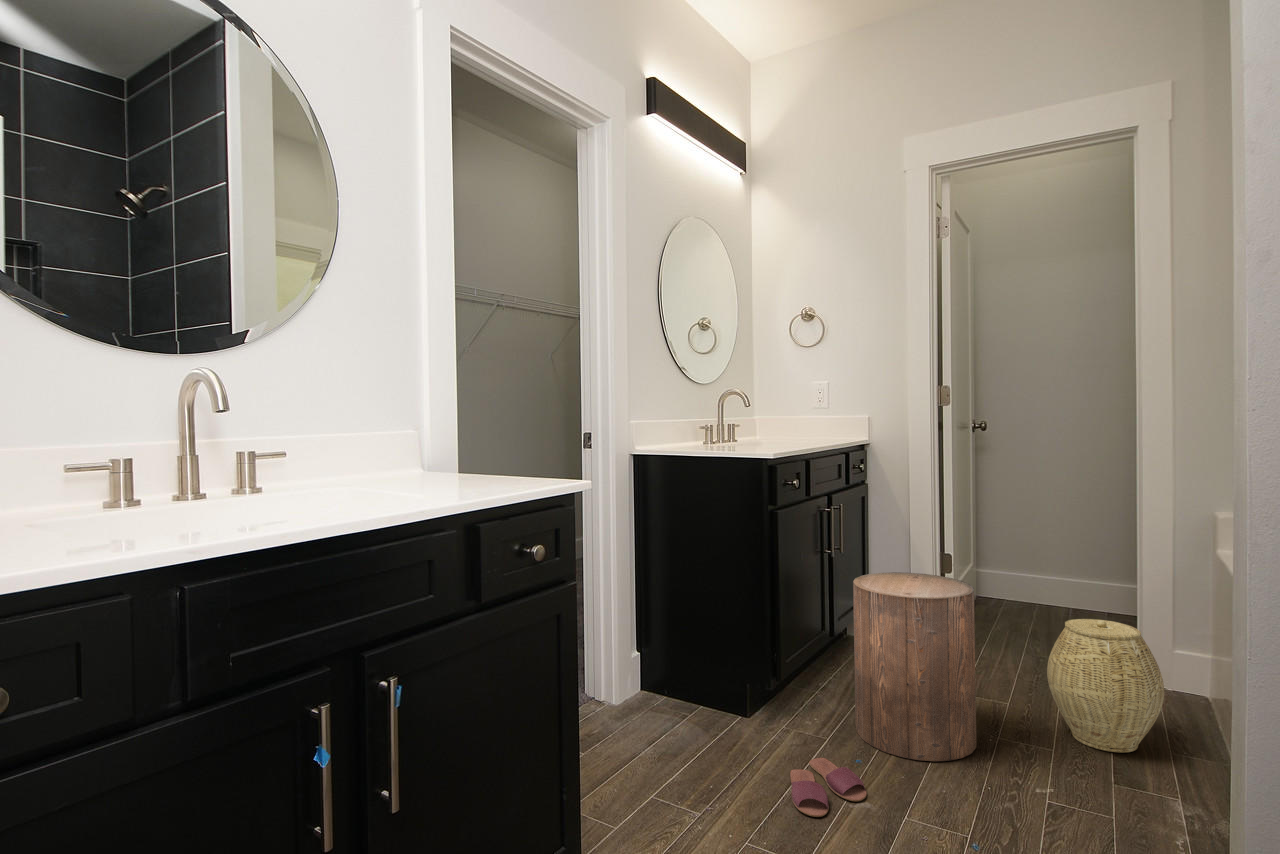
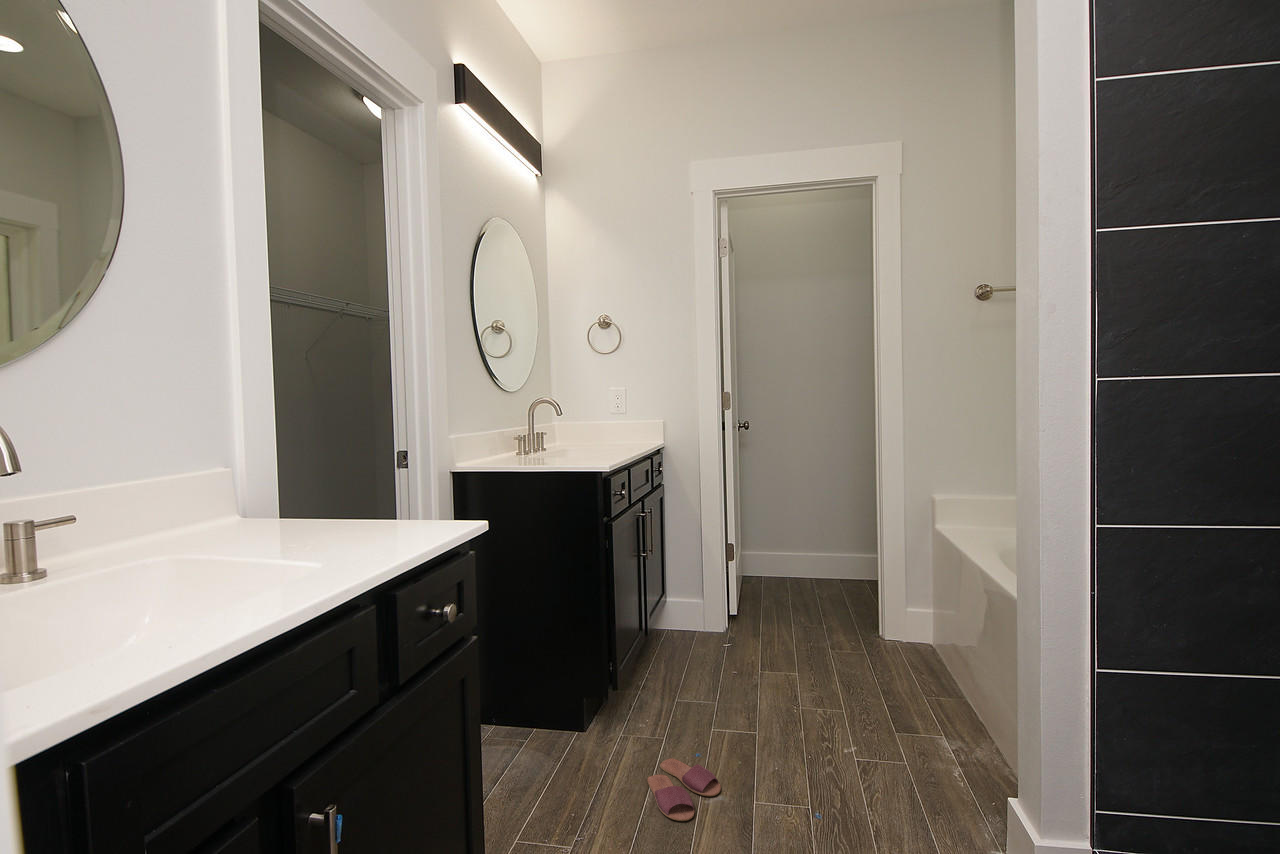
stool: present [853,572,976,761] -> none [683,570,789,743]
woven basket: present [1047,619,1164,753] -> none [833,595,917,704]

